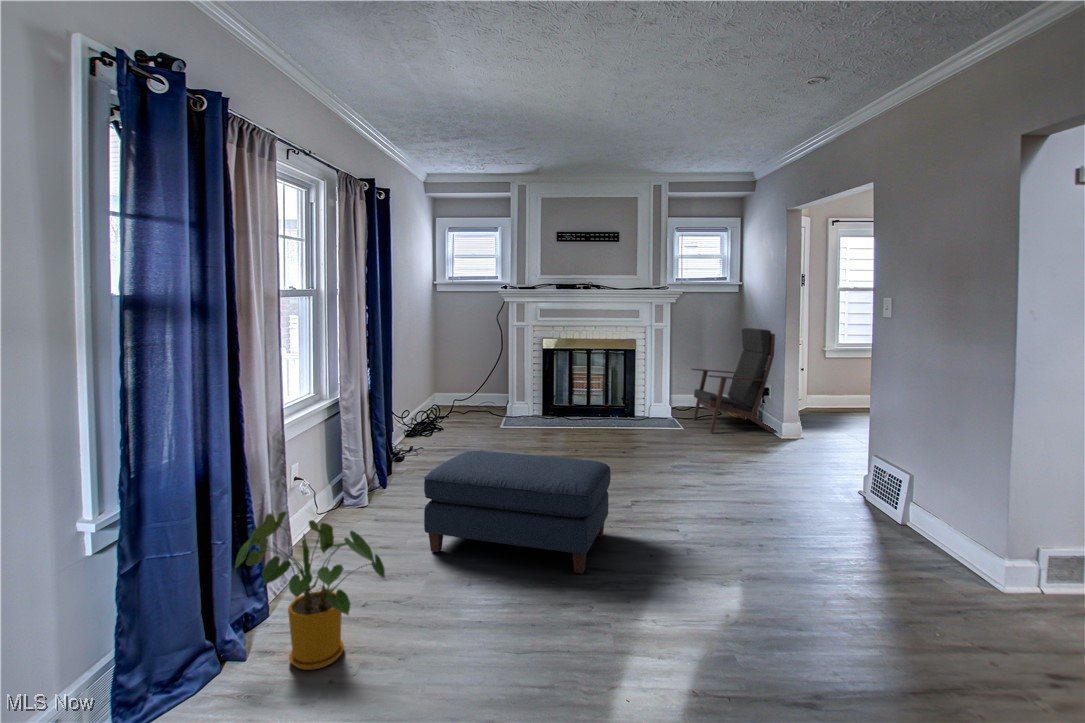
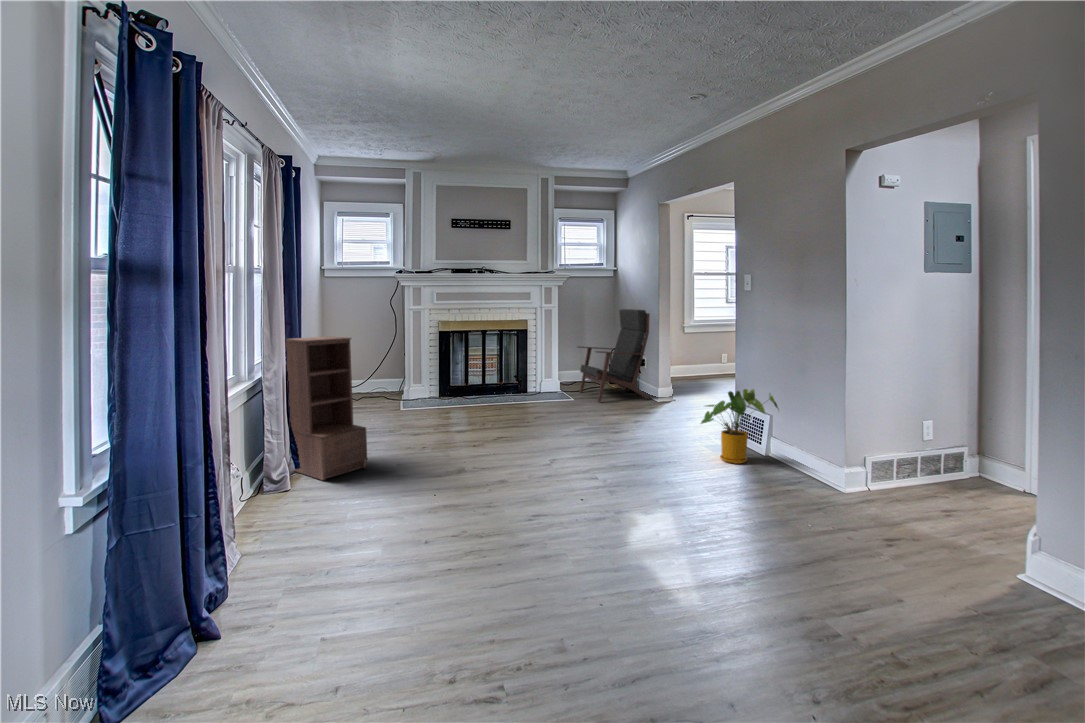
bookshelf: none [371,356,443,501] -> present [285,336,367,480]
ottoman: present [424,451,611,573] -> none [368,424,540,524]
house plant: present [235,512,385,670] -> present [701,389,779,464]

